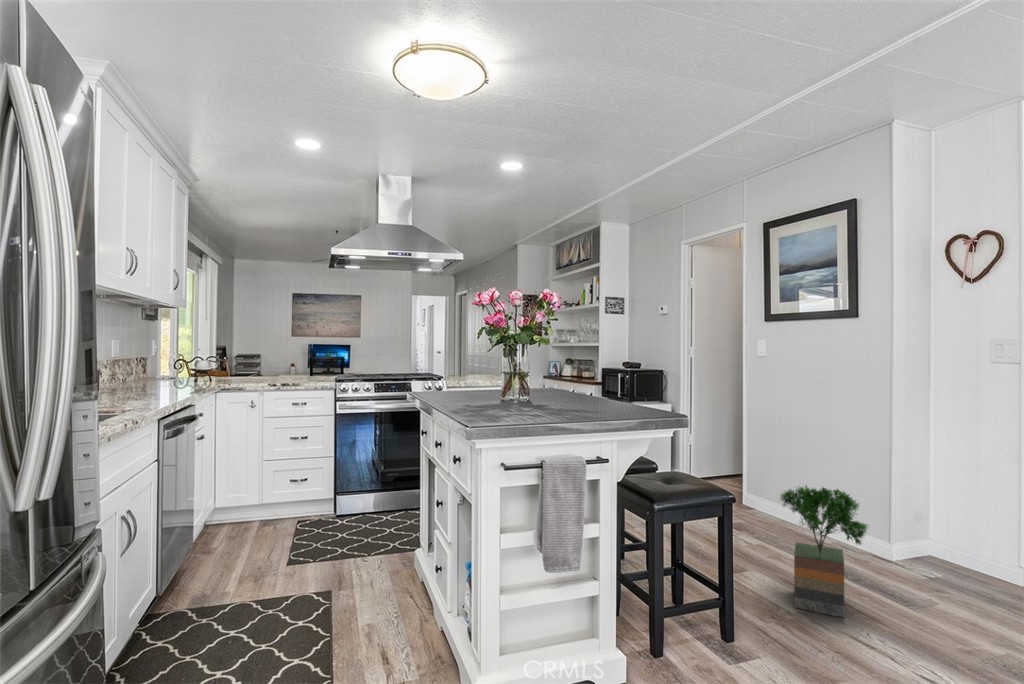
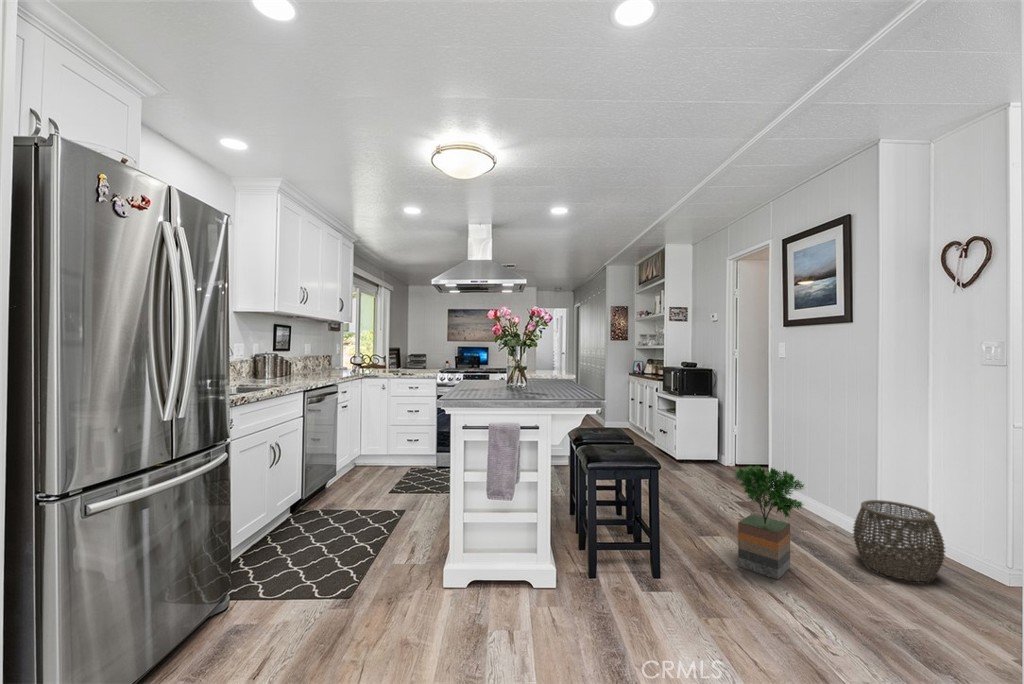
woven basket: none [885,511,981,598] -> present [853,500,945,582]

